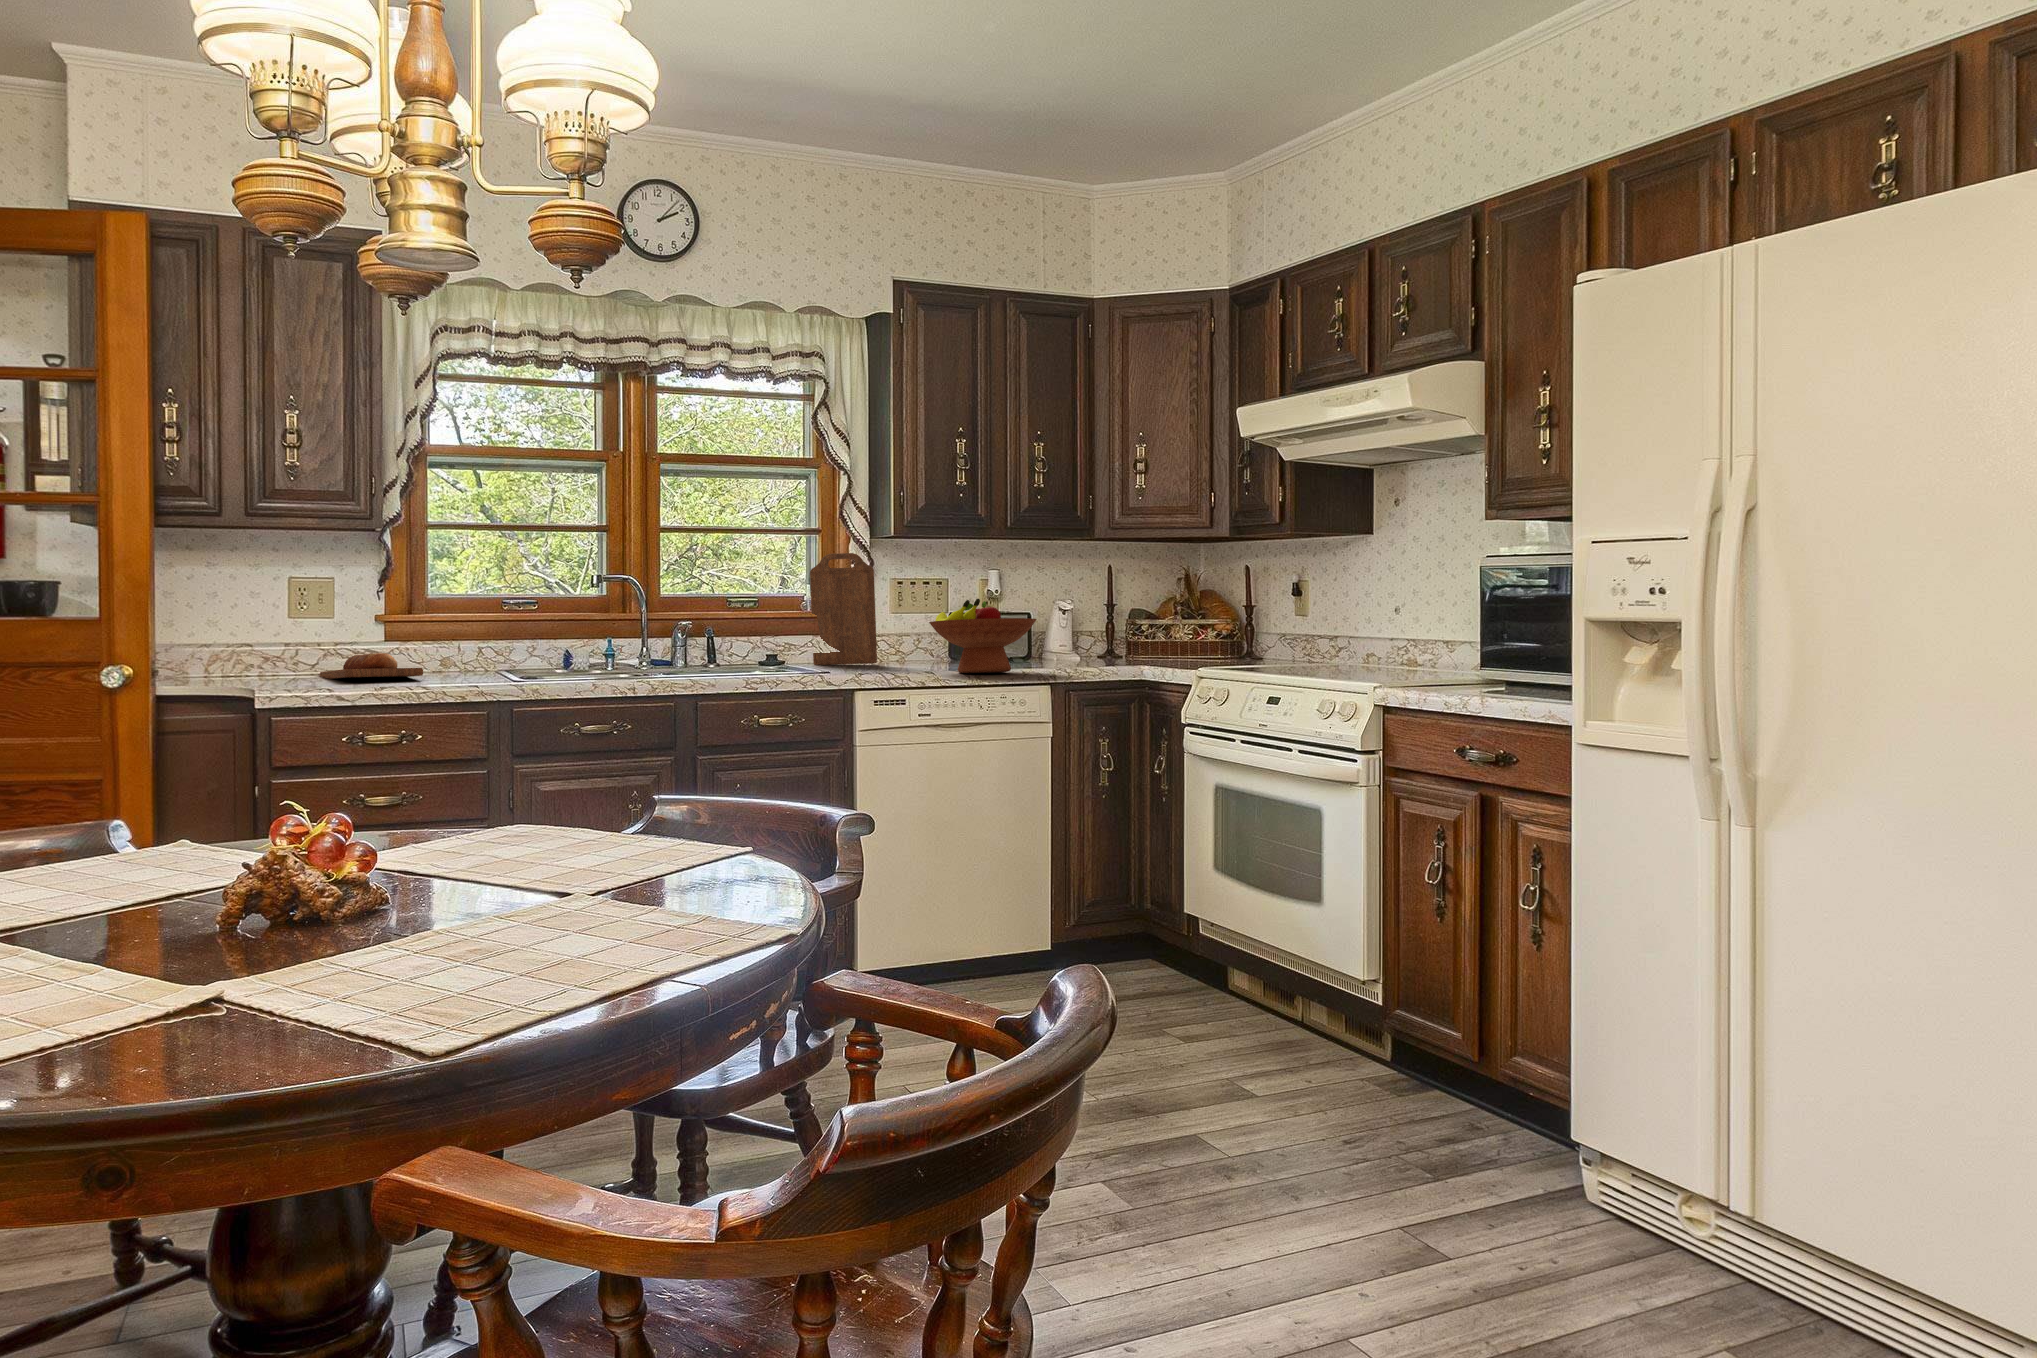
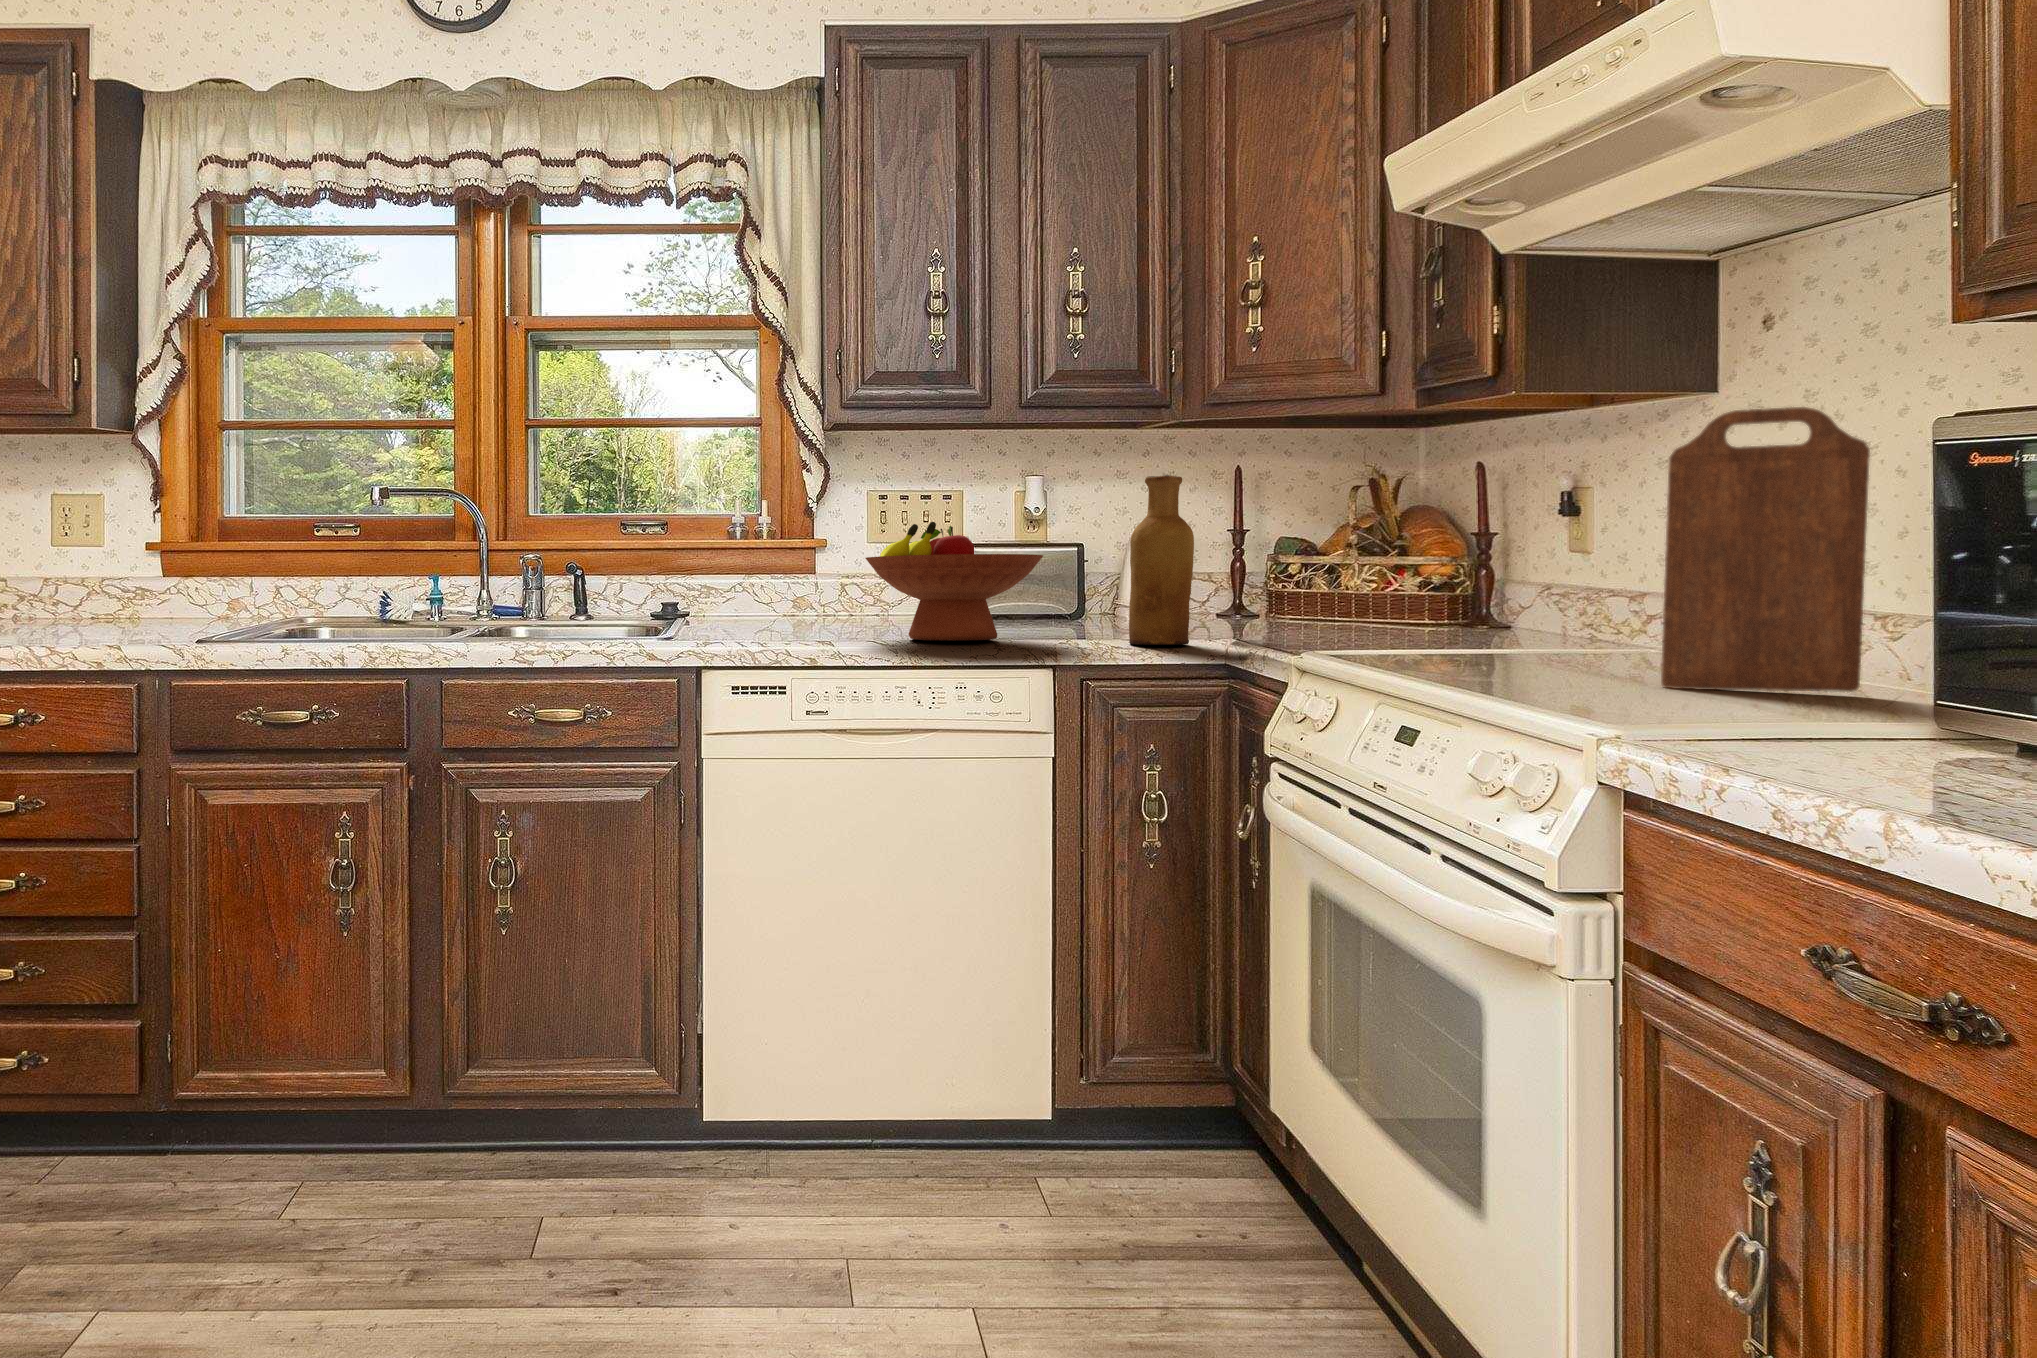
cutting board: present [810,553,877,665] -> present [1661,407,1870,692]
vase: none [1084,572,1119,673] -> present [1129,475,1194,645]
bread loaf: present [319,653,423,679] -> none [45,595,163,627]

